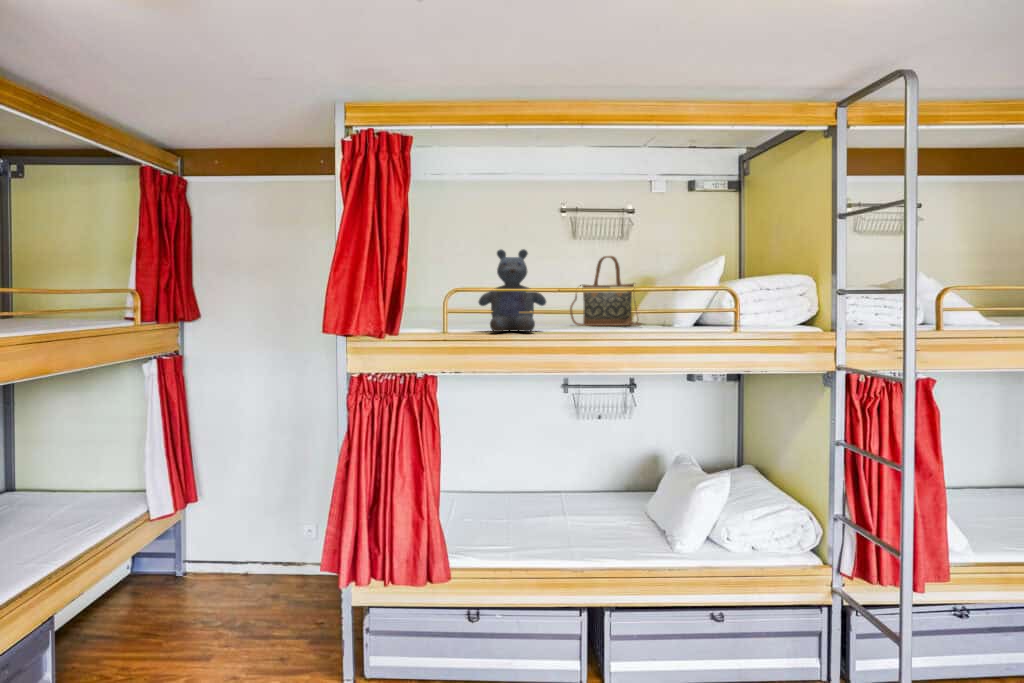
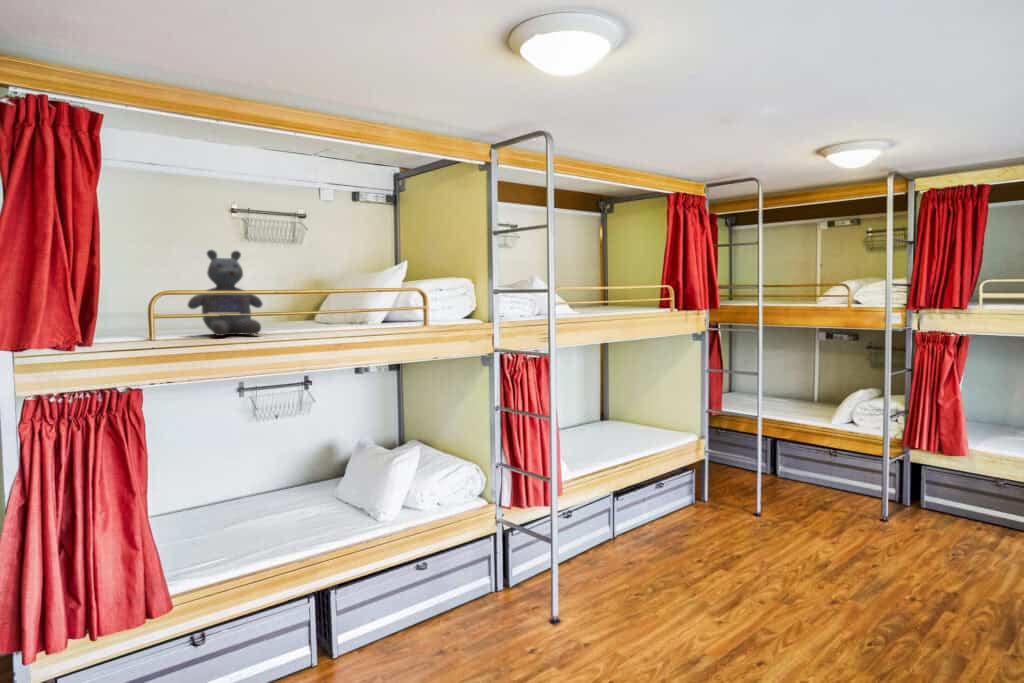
handbag: present [570,256,641,326] -> none [267,259,344,327]

